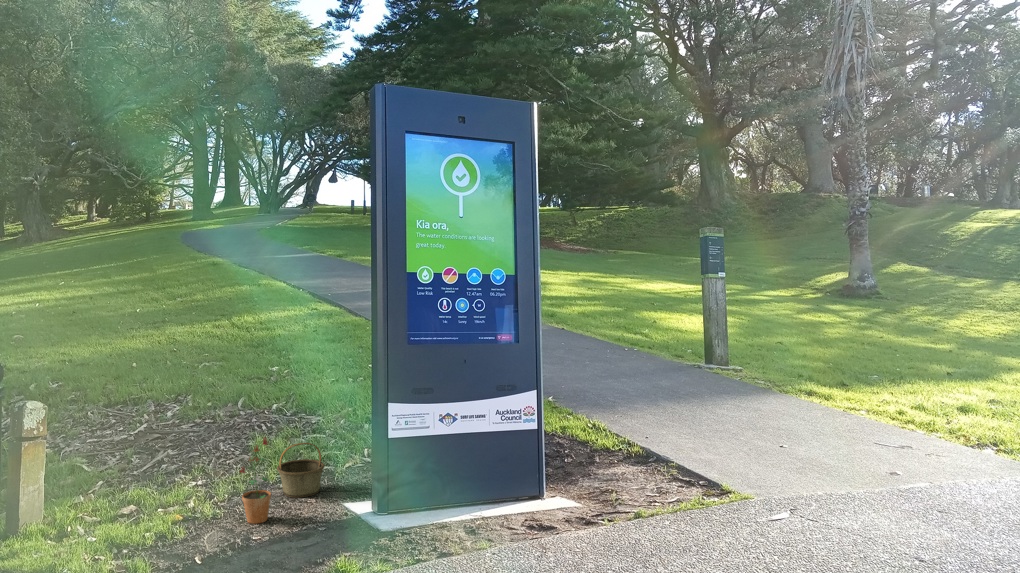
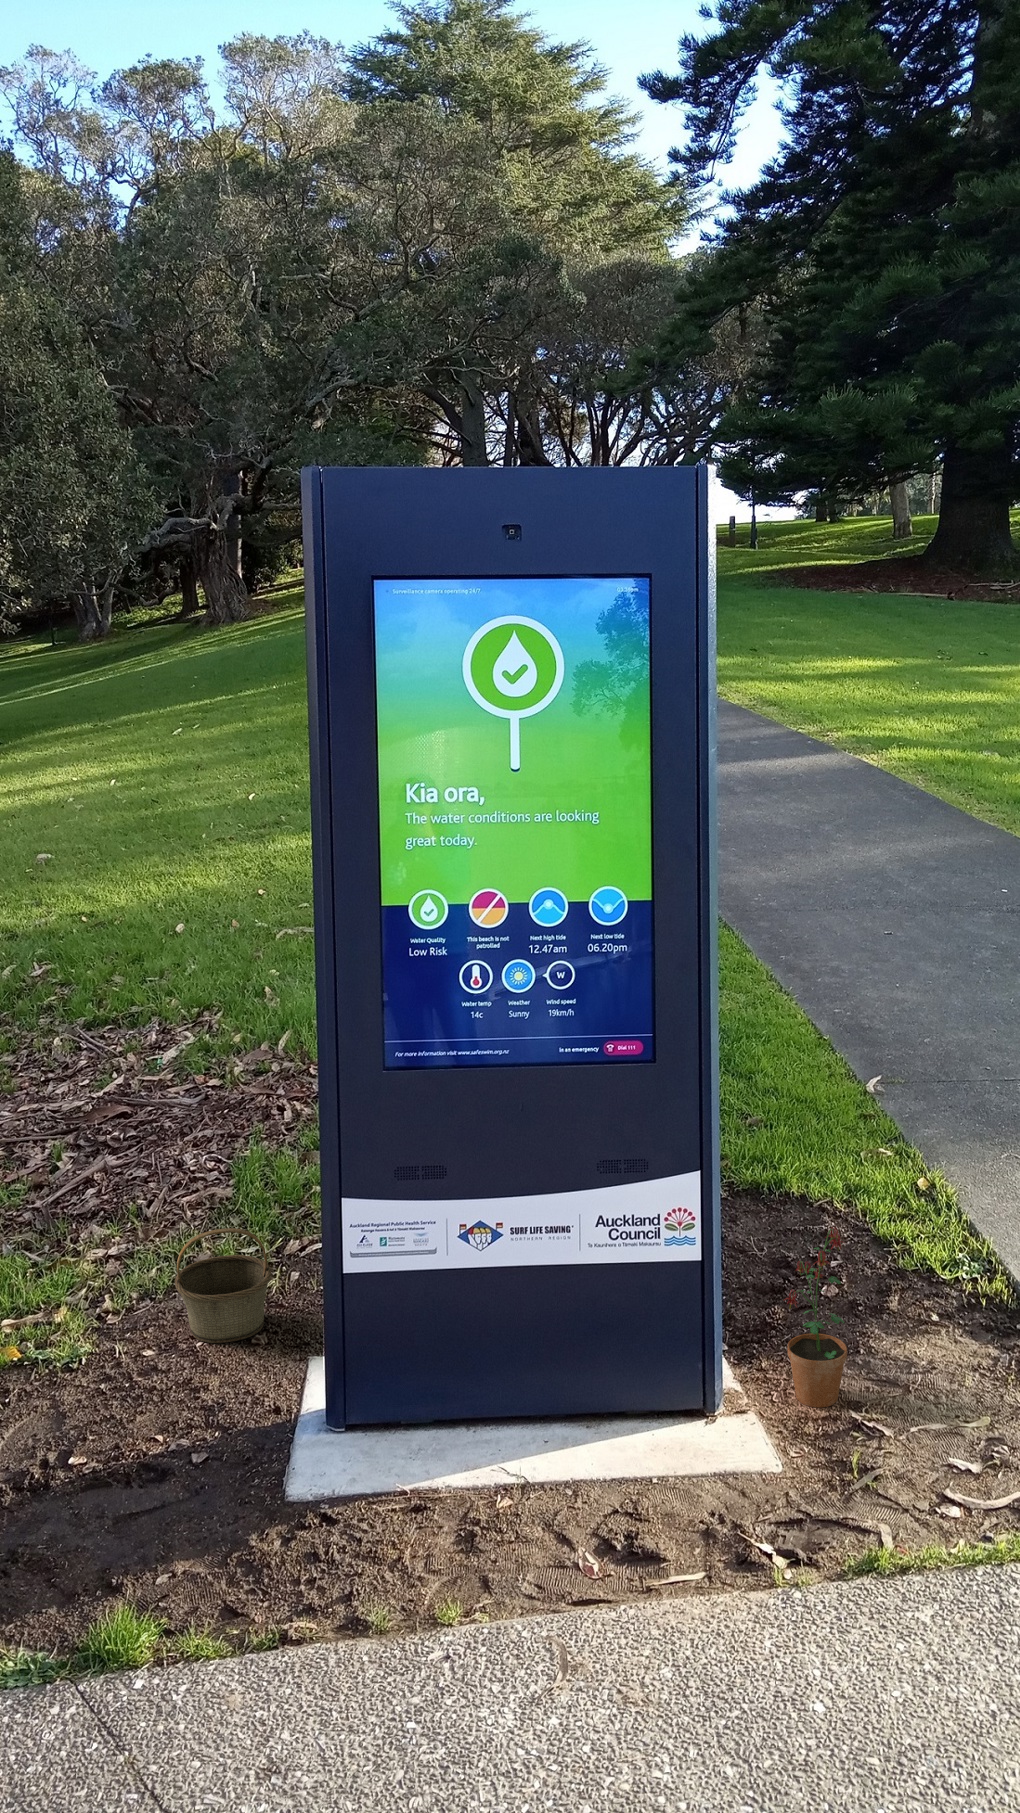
potted plant: present [240,437,271,524] -> present [784,1227,847,1408]

